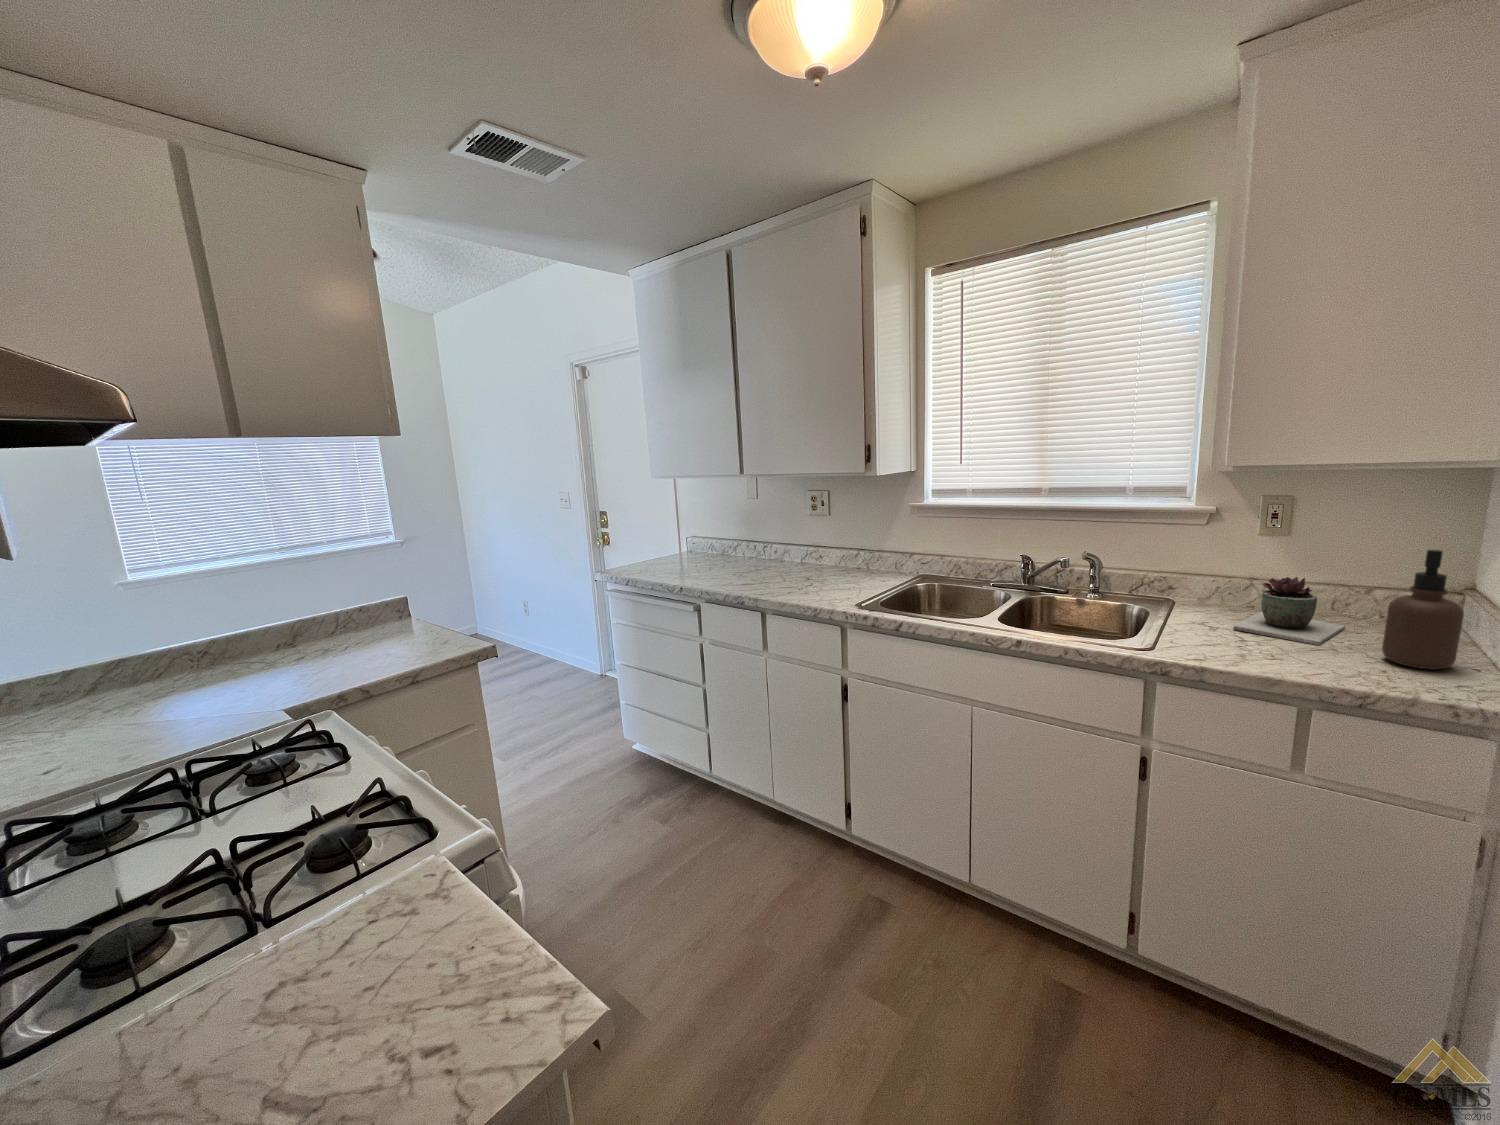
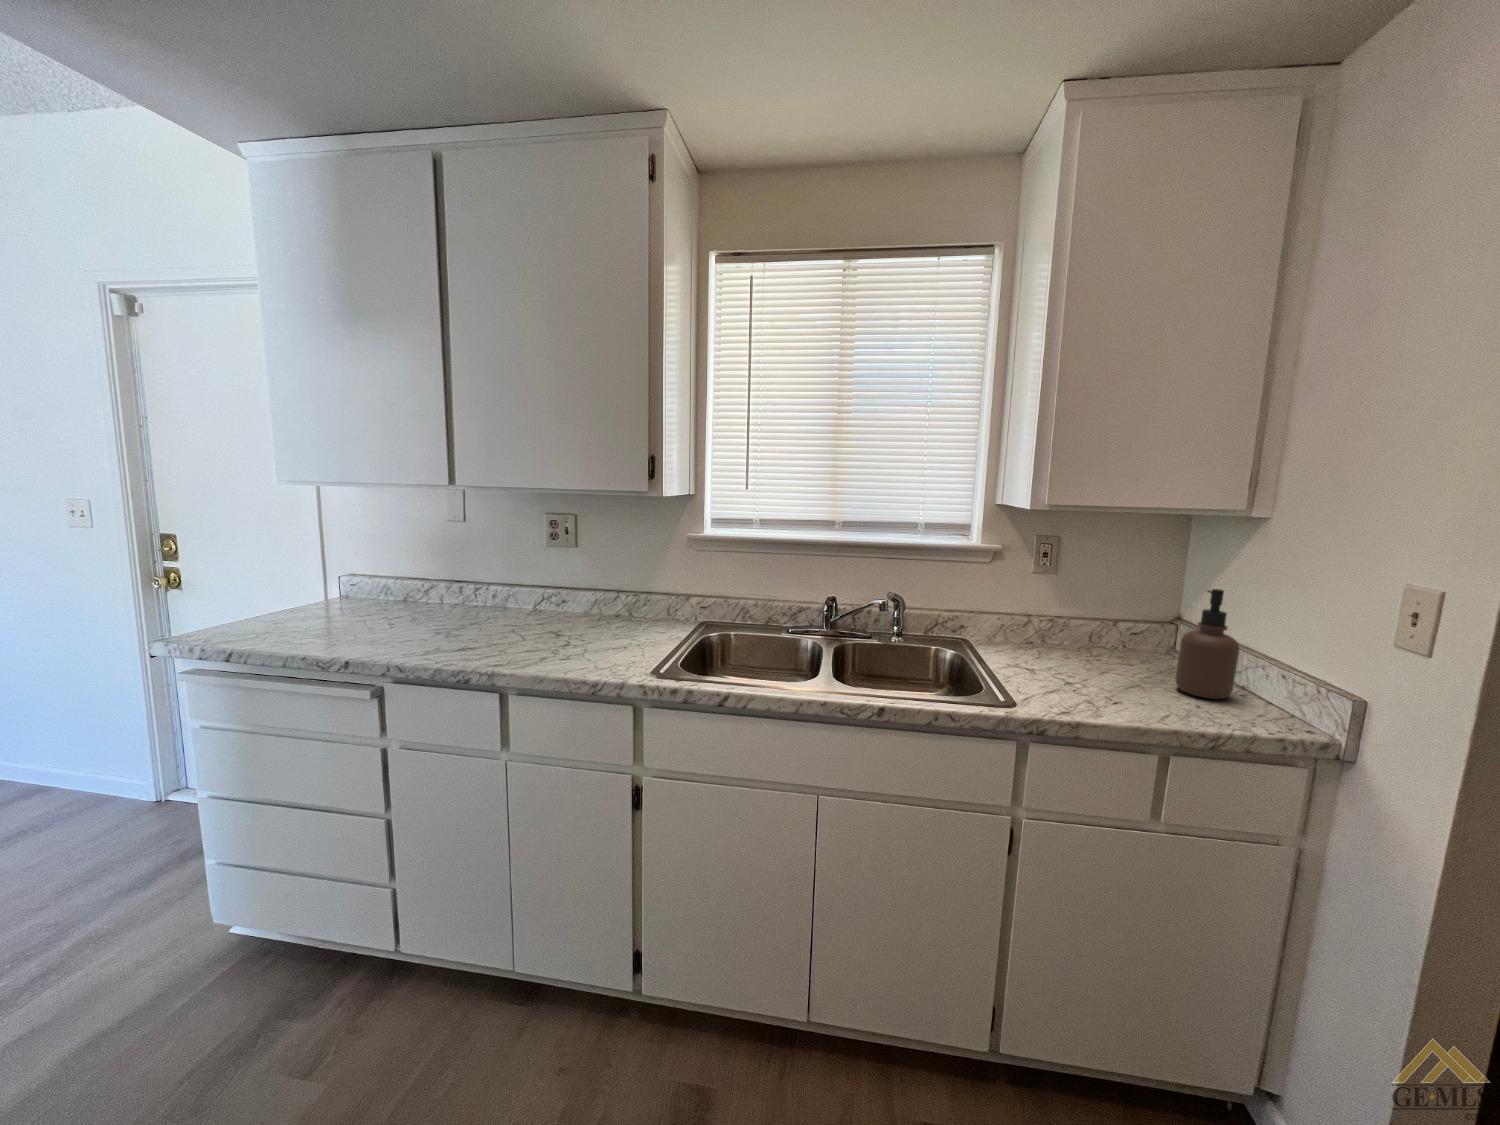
succulent plant: present [1233,577,1345,645] -> none [1044,614,1122,681]

